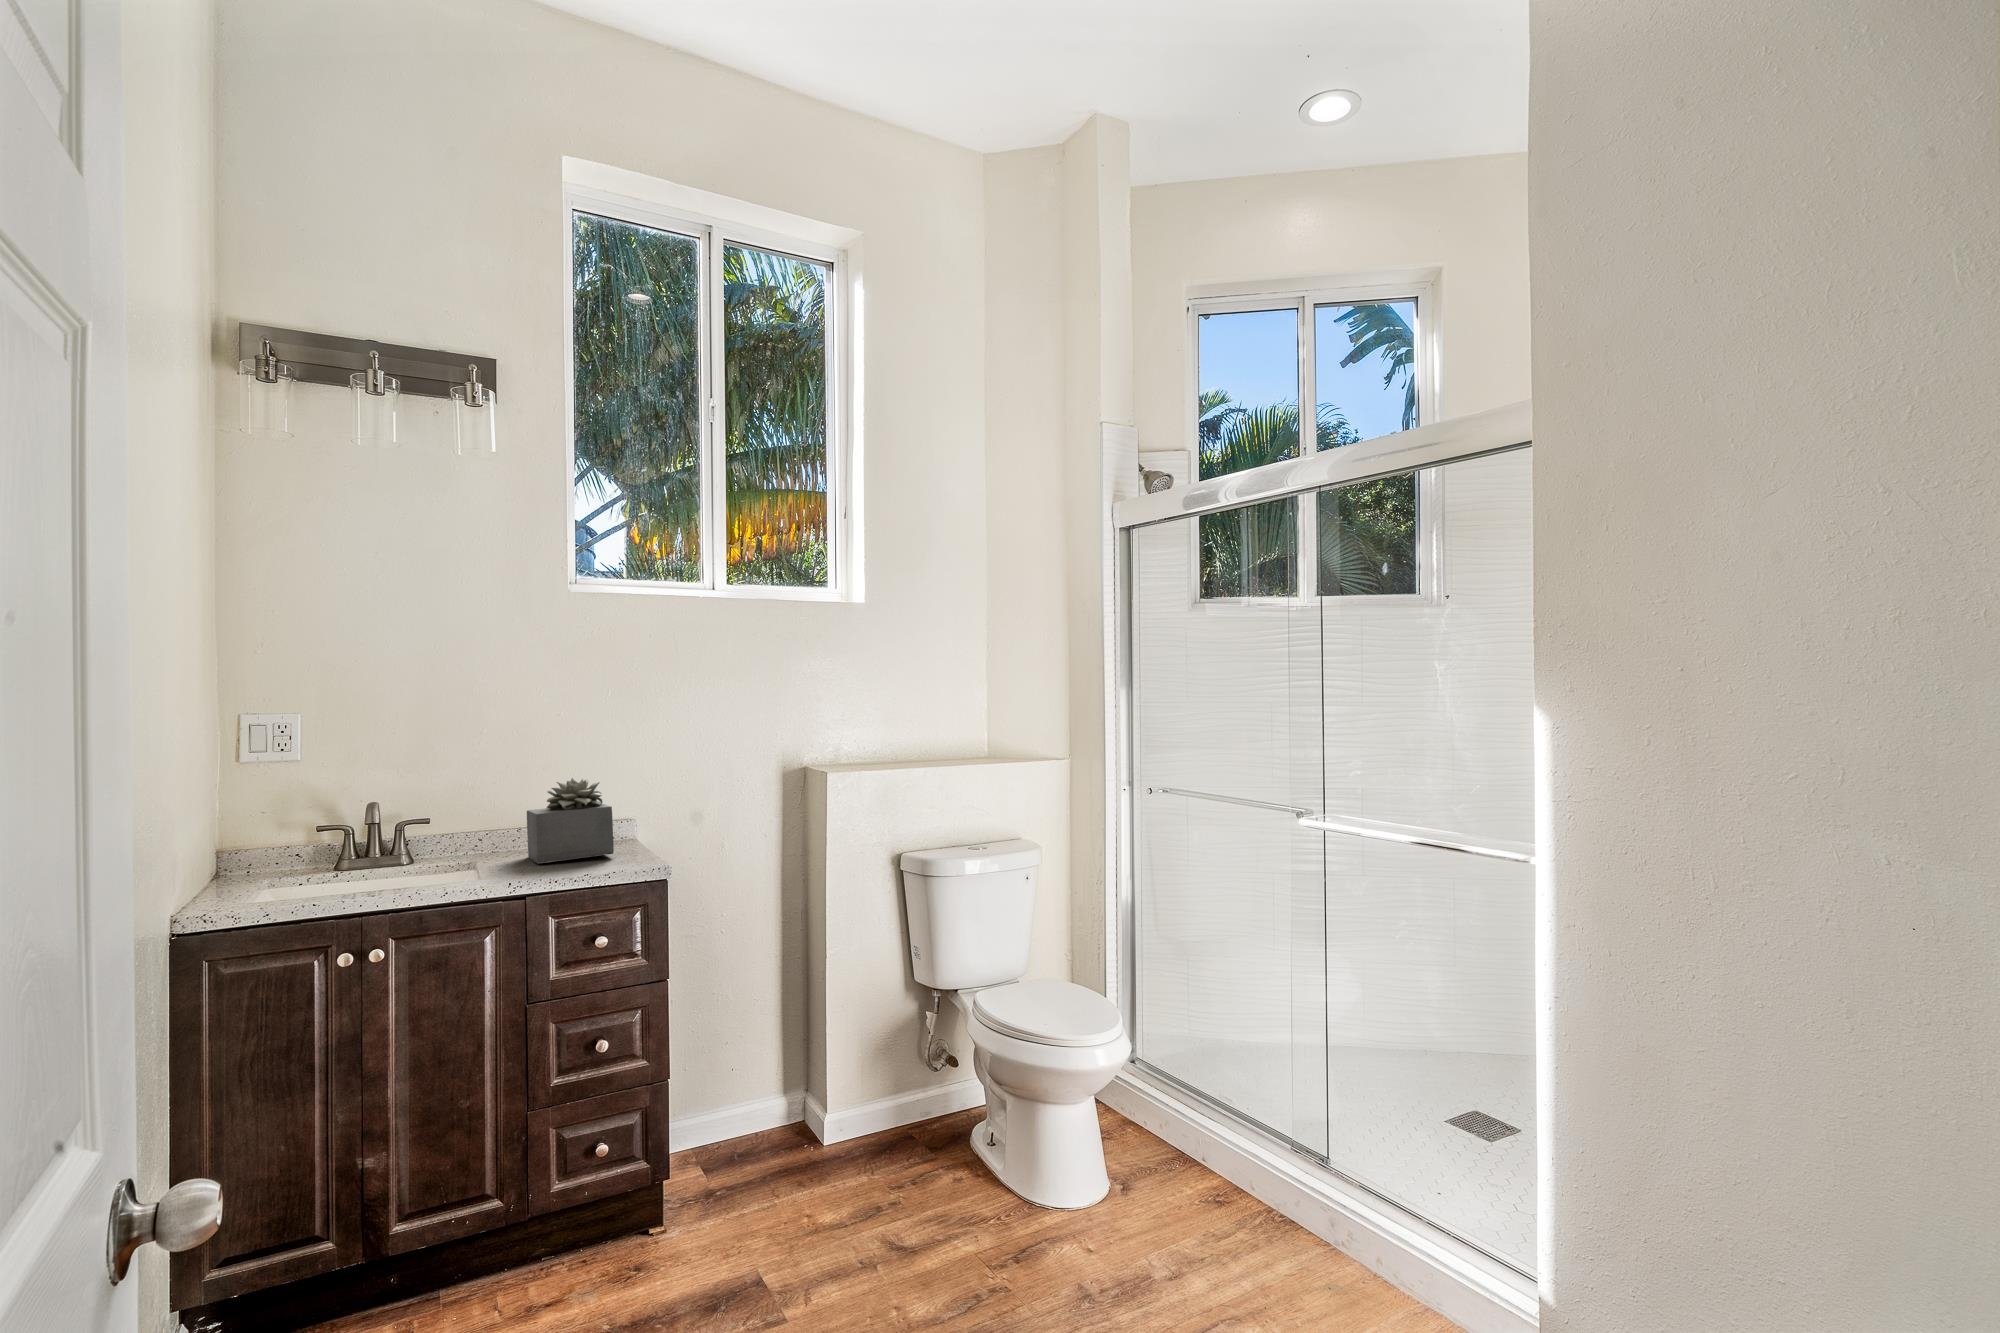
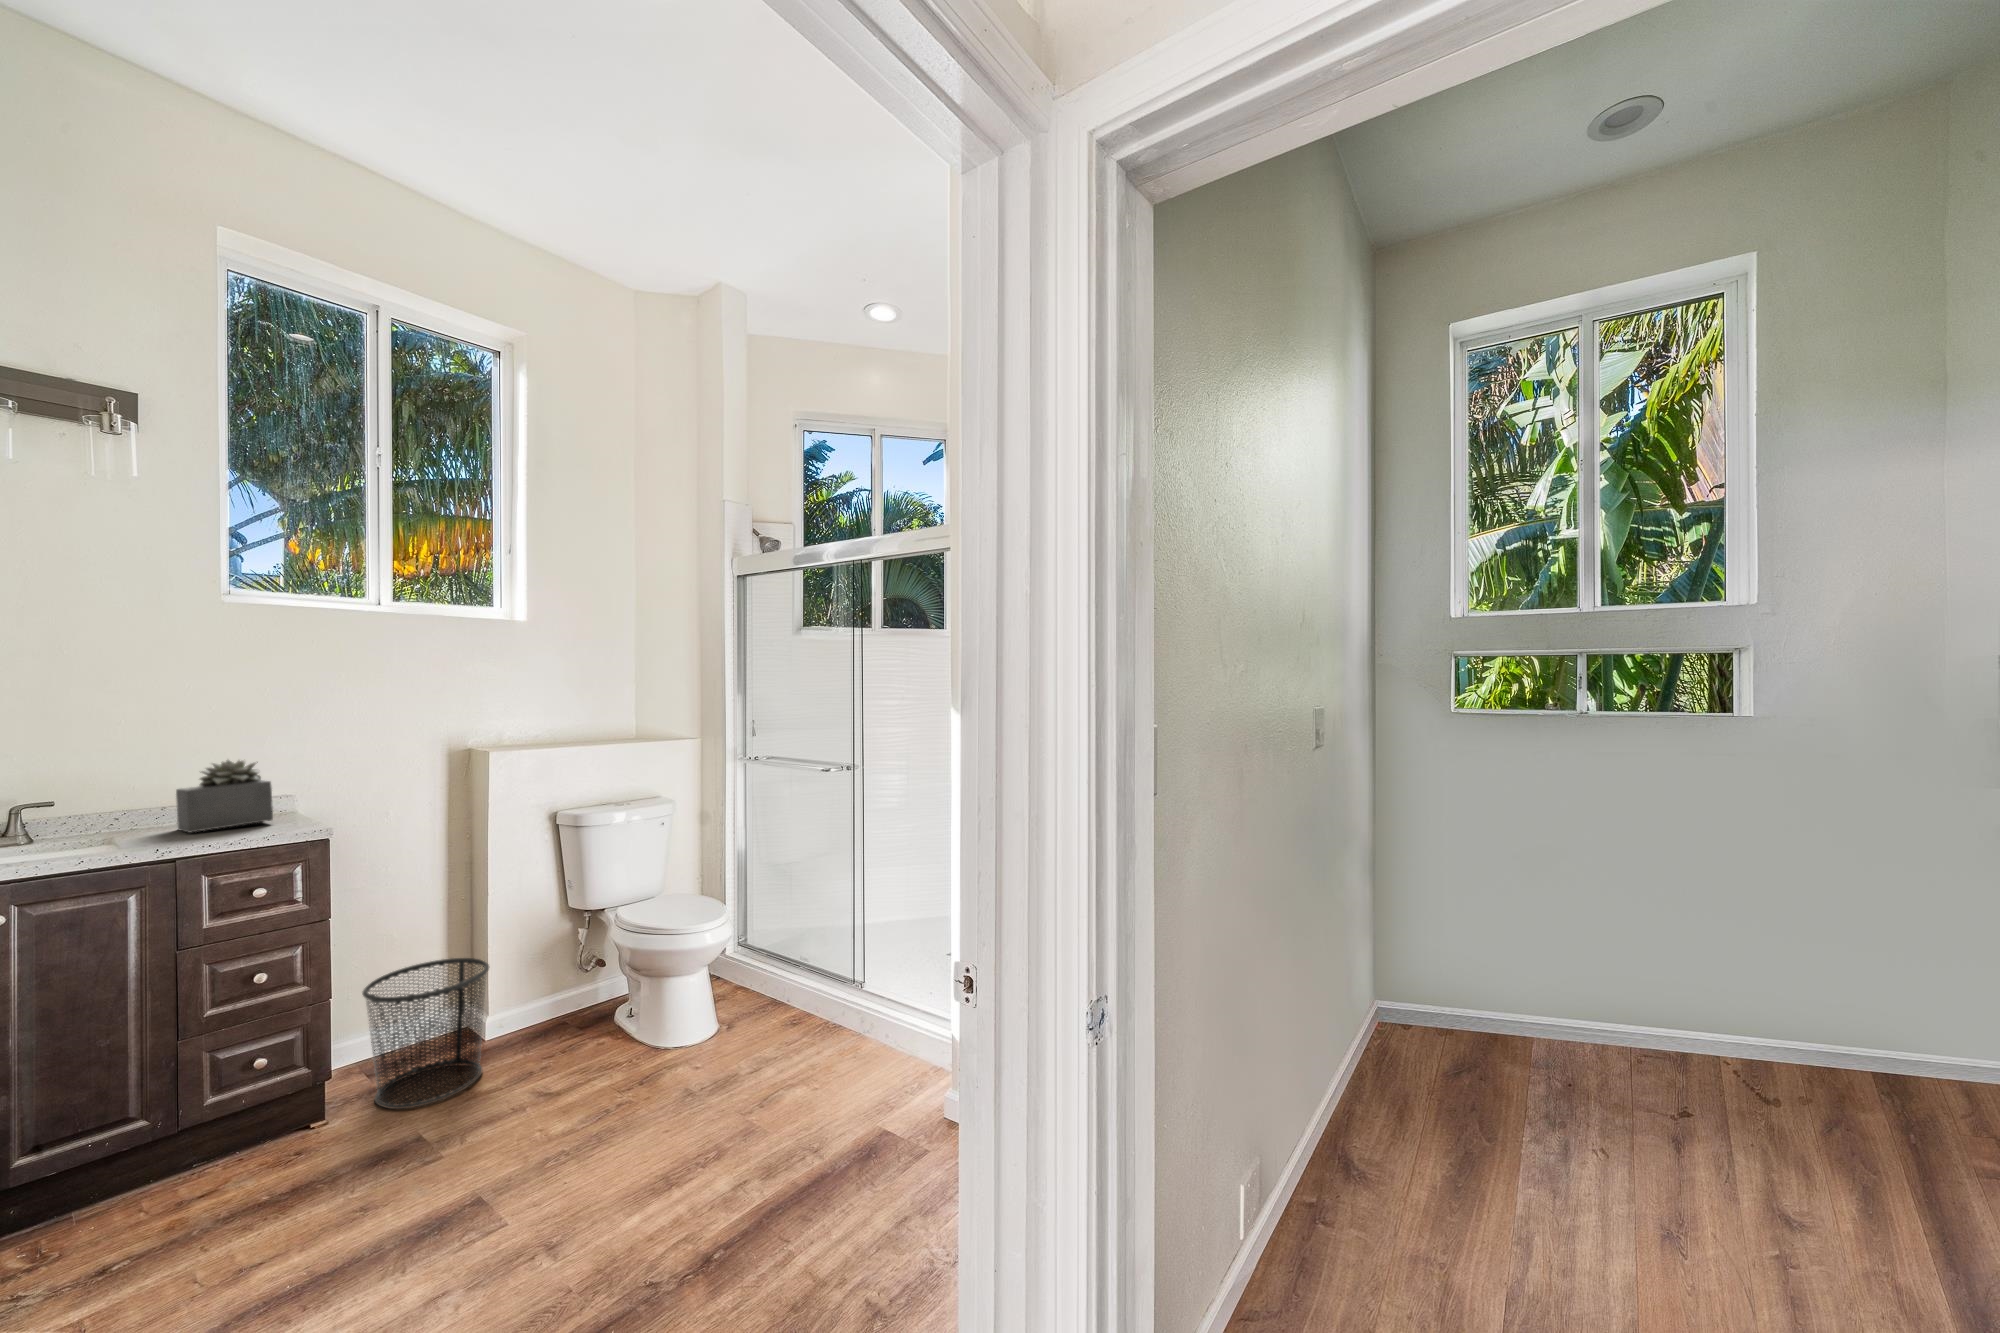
waste bin: none [699,1040,832,1229] -> present [362,958,489,1109]

